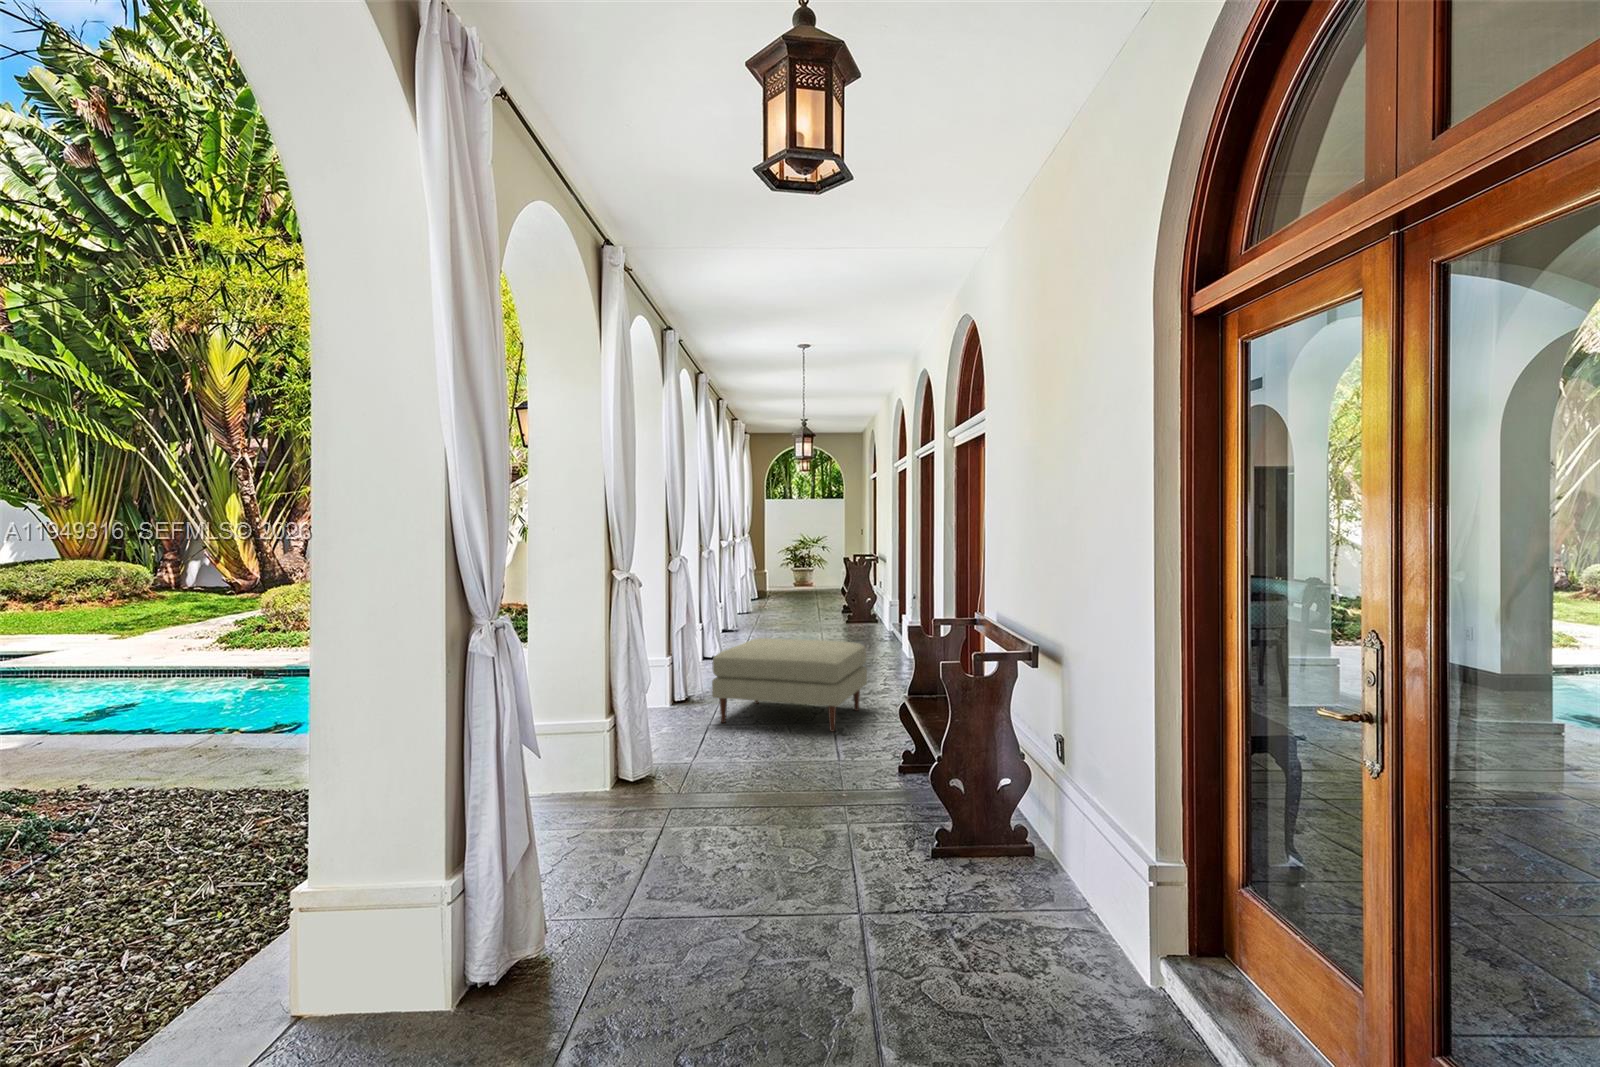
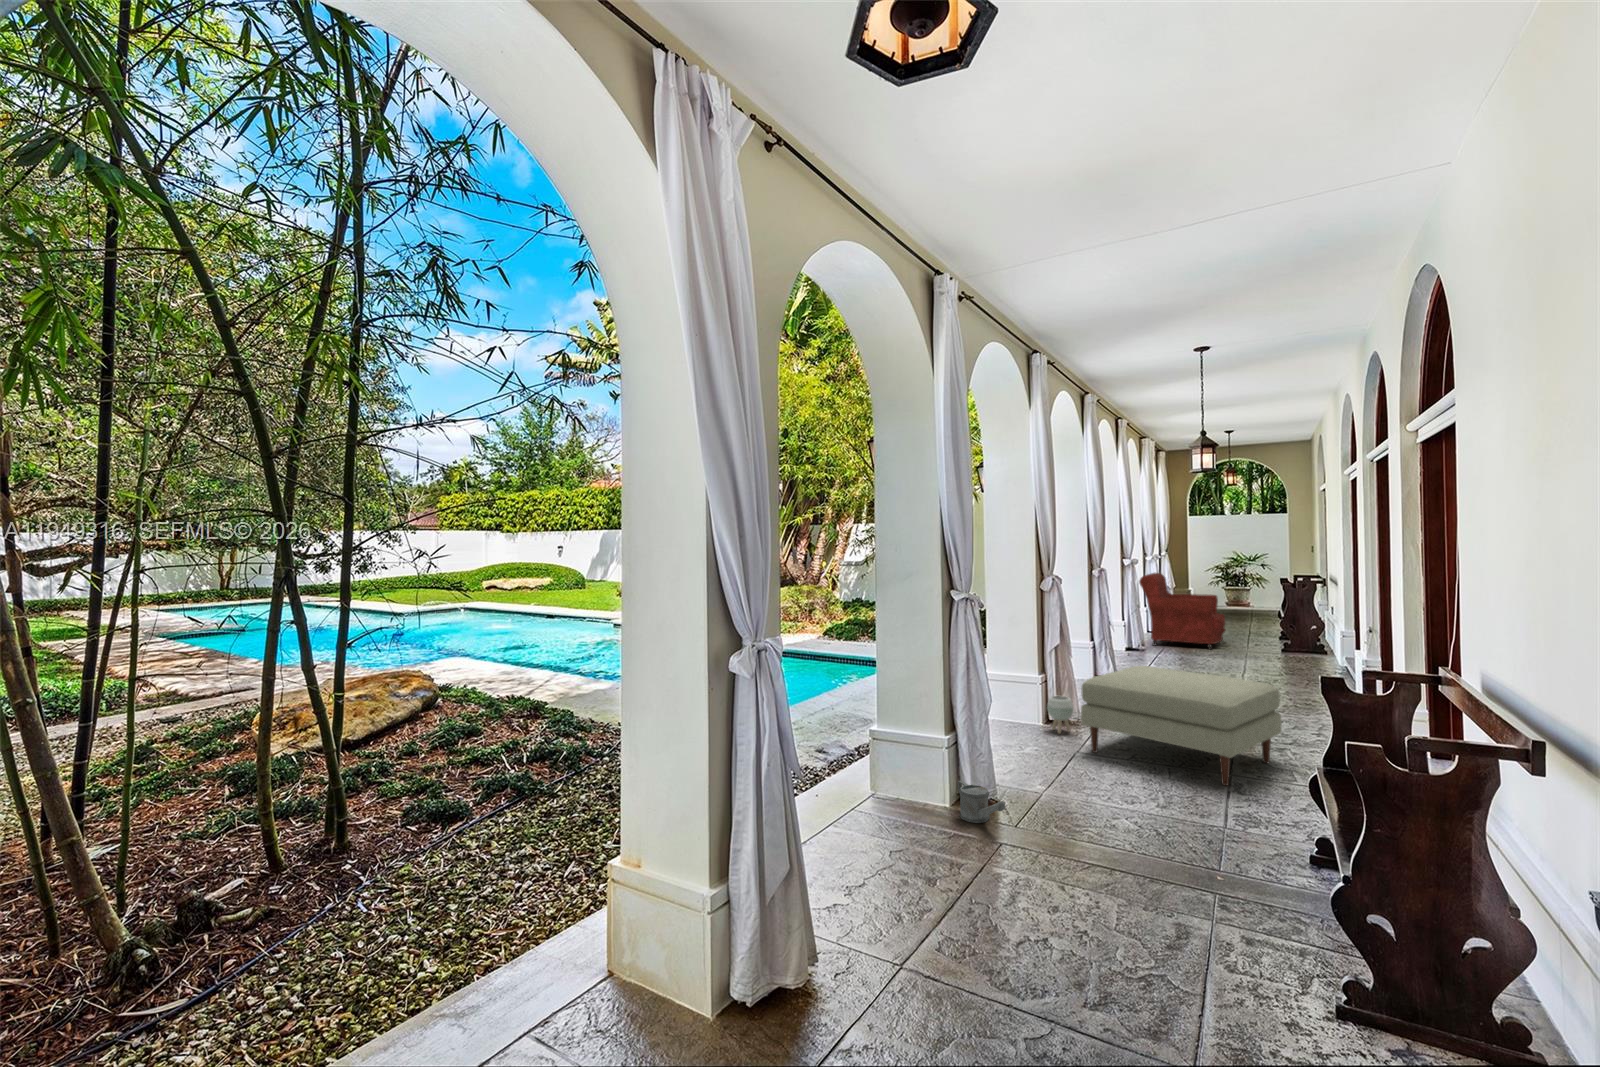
armchair: none [731,555,804,626] -> present [1139,573,1226,649]
planter: none [675,675,699,712] -> present [1047,696,1073,734]
watering can: none [617,761,671,798] -> present [958,781,1005,823]

